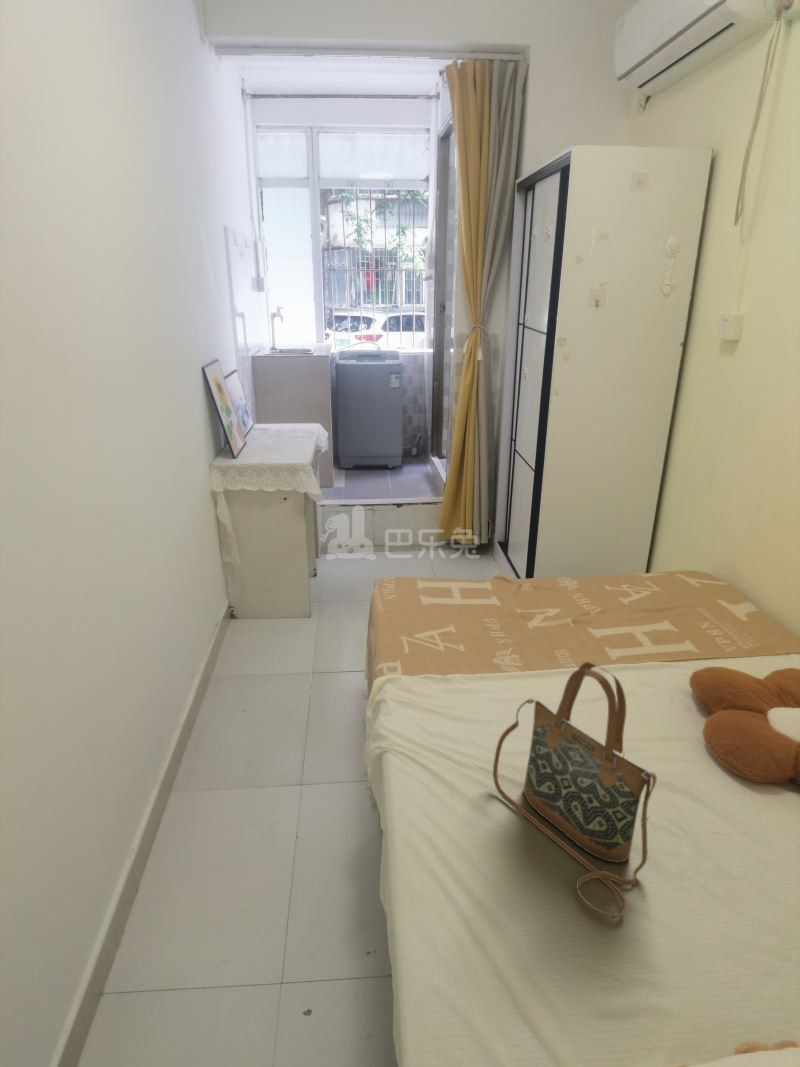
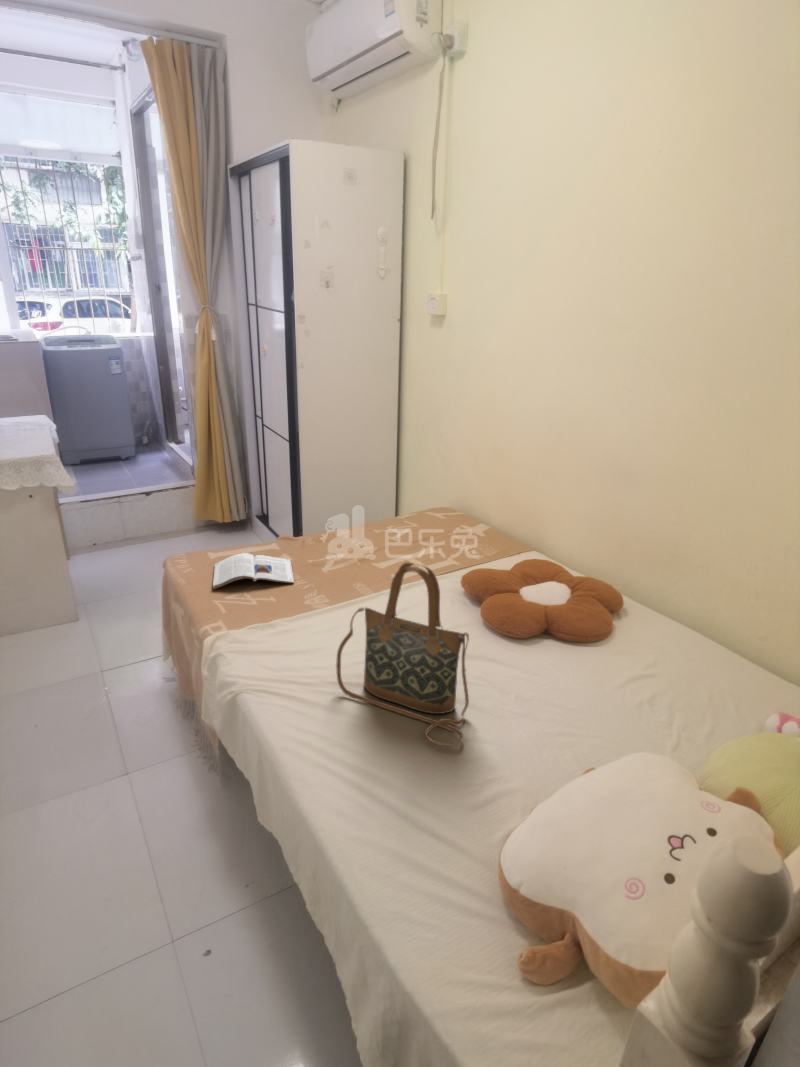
magazine: none [407,590,496,635] -> present [213,553,294,589]

